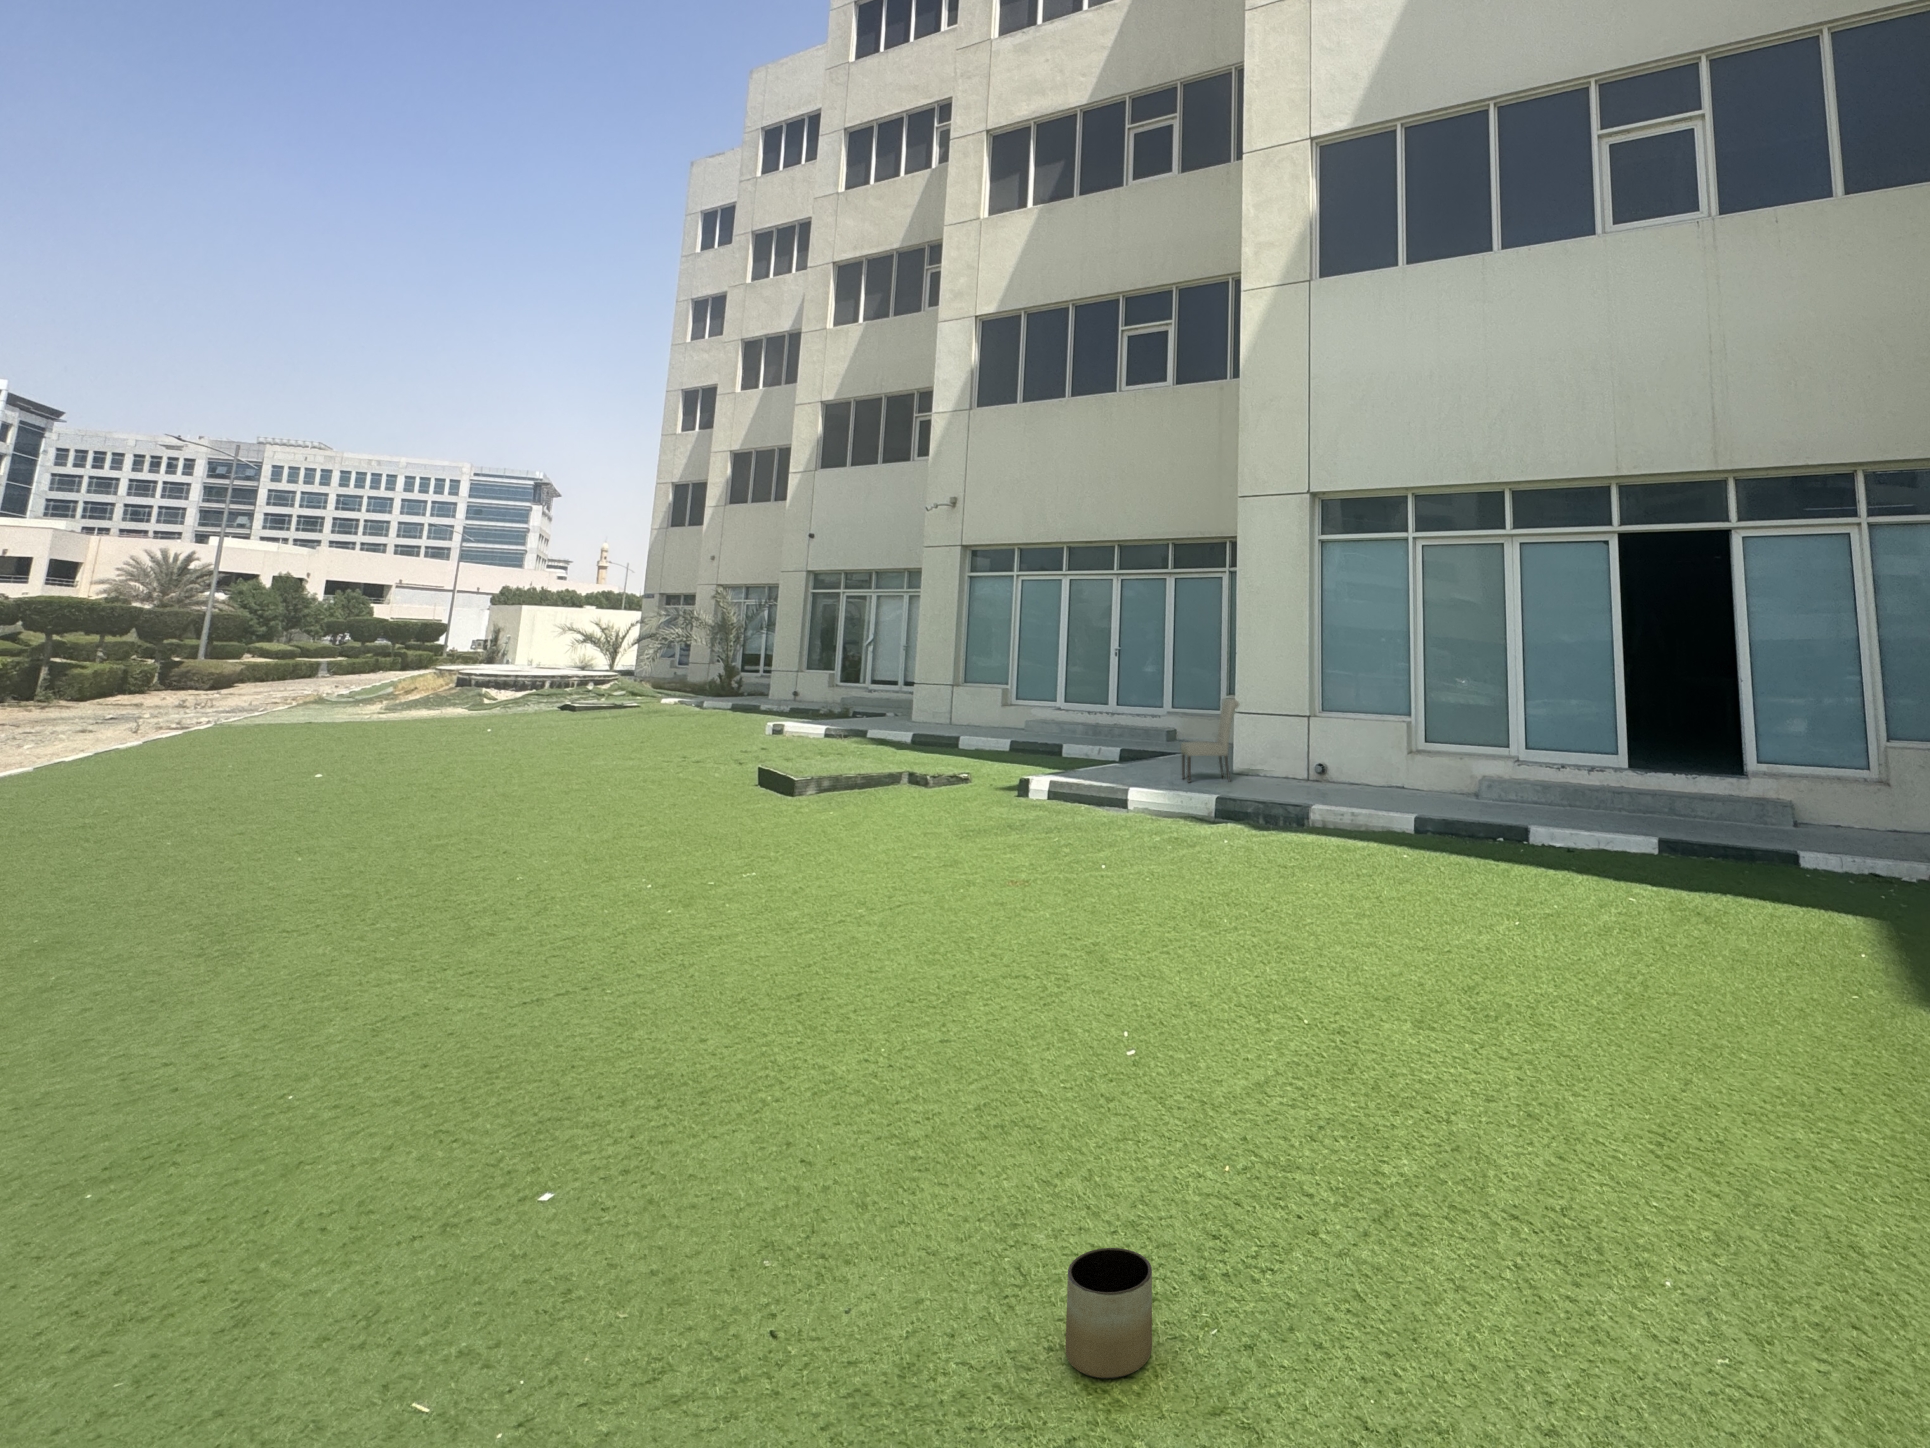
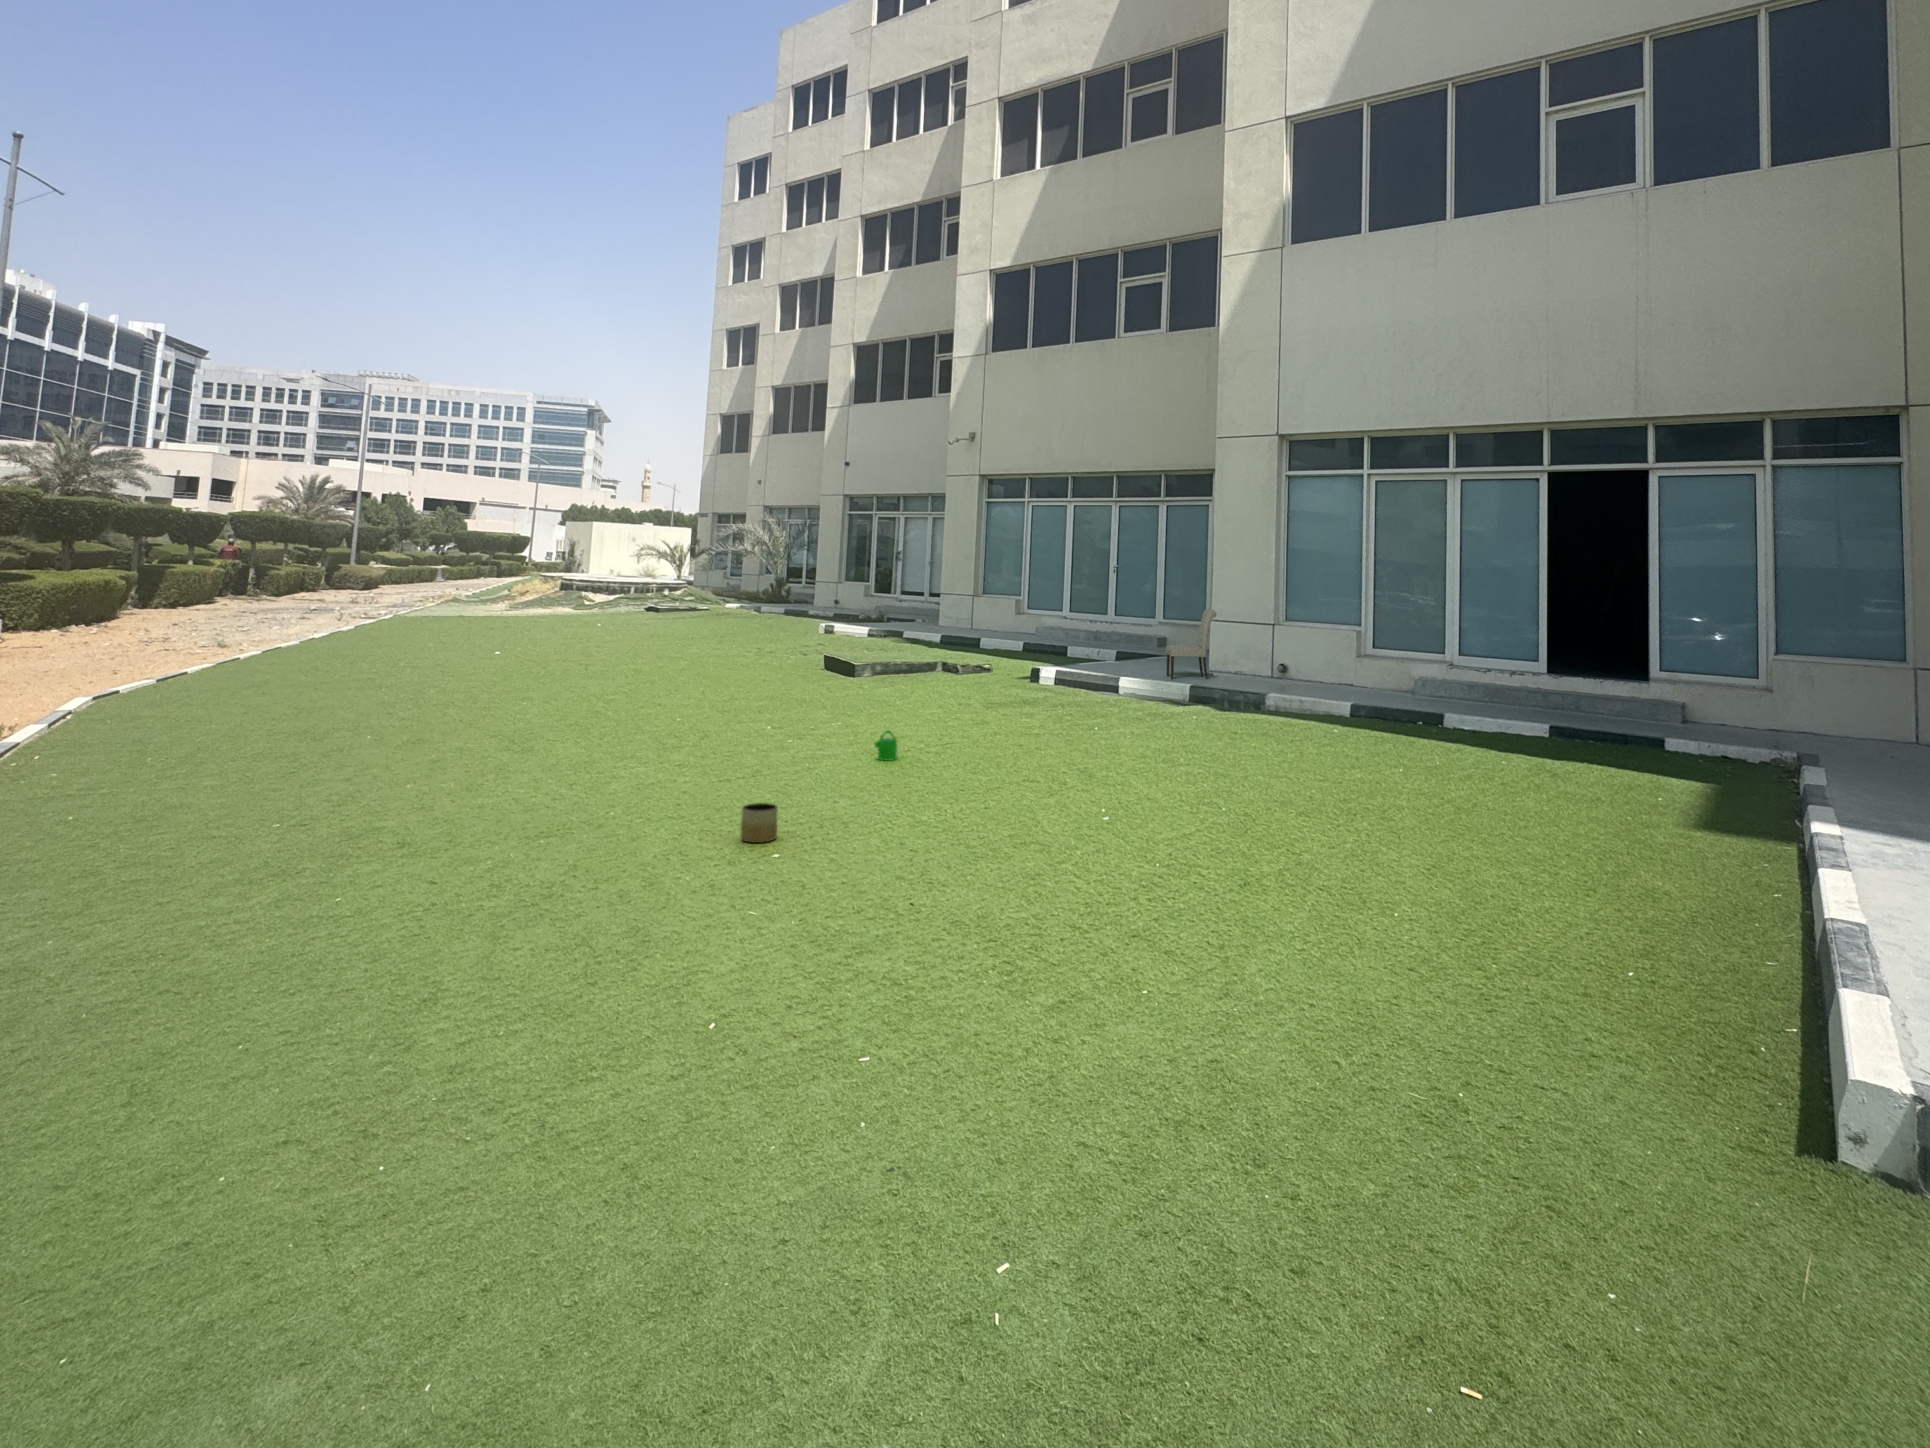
watering can: none [800,892,836,938] -> present [874,730,897,761]
planter: present [1066,1248,1152,1379] -> present [741,803,778,843]

